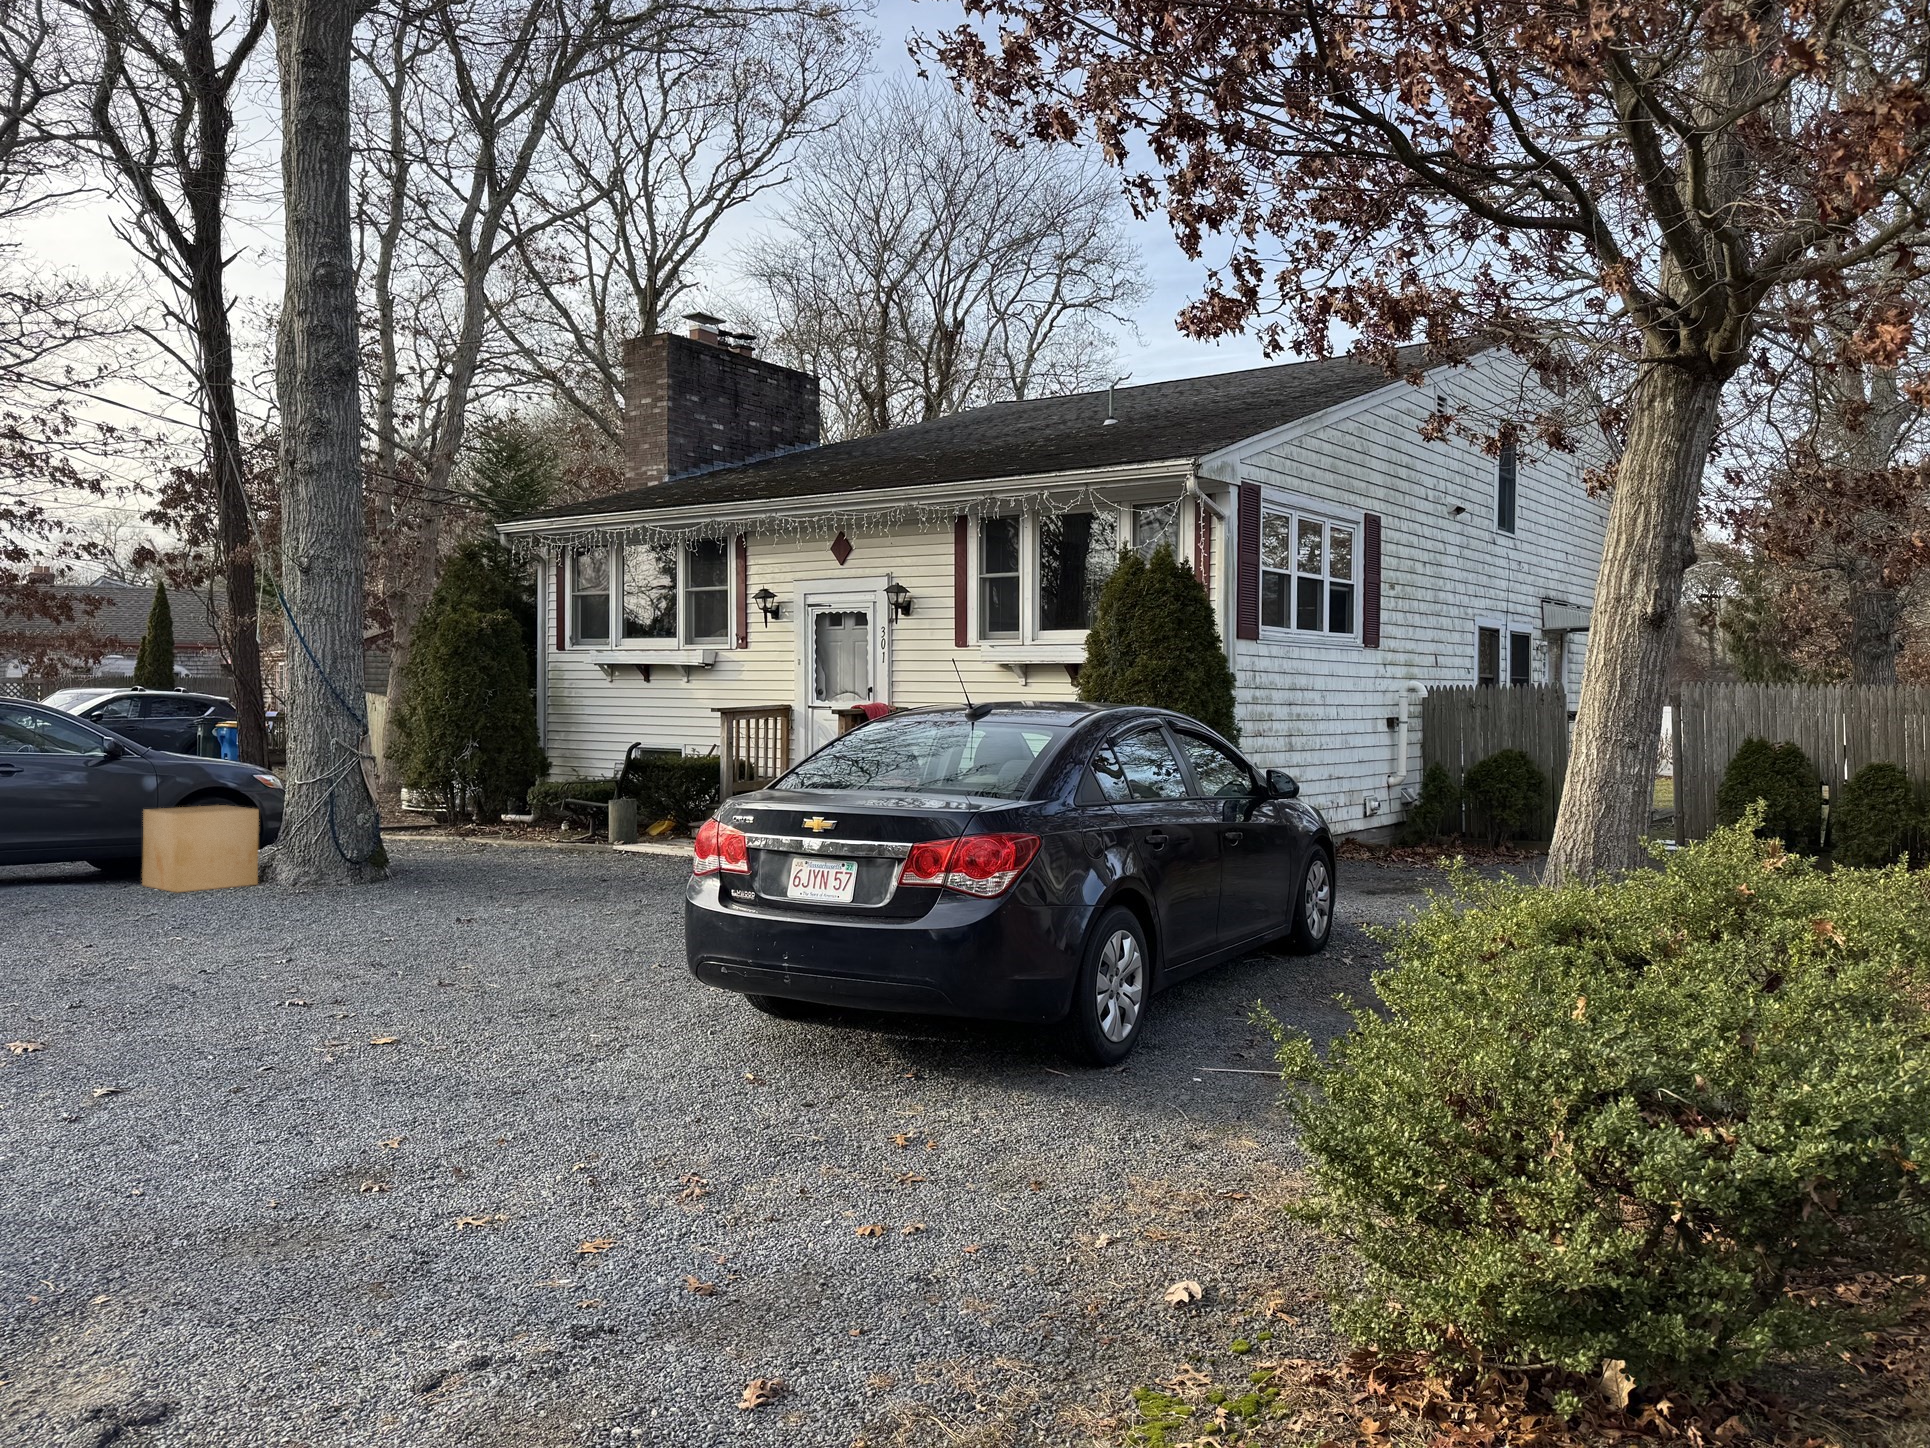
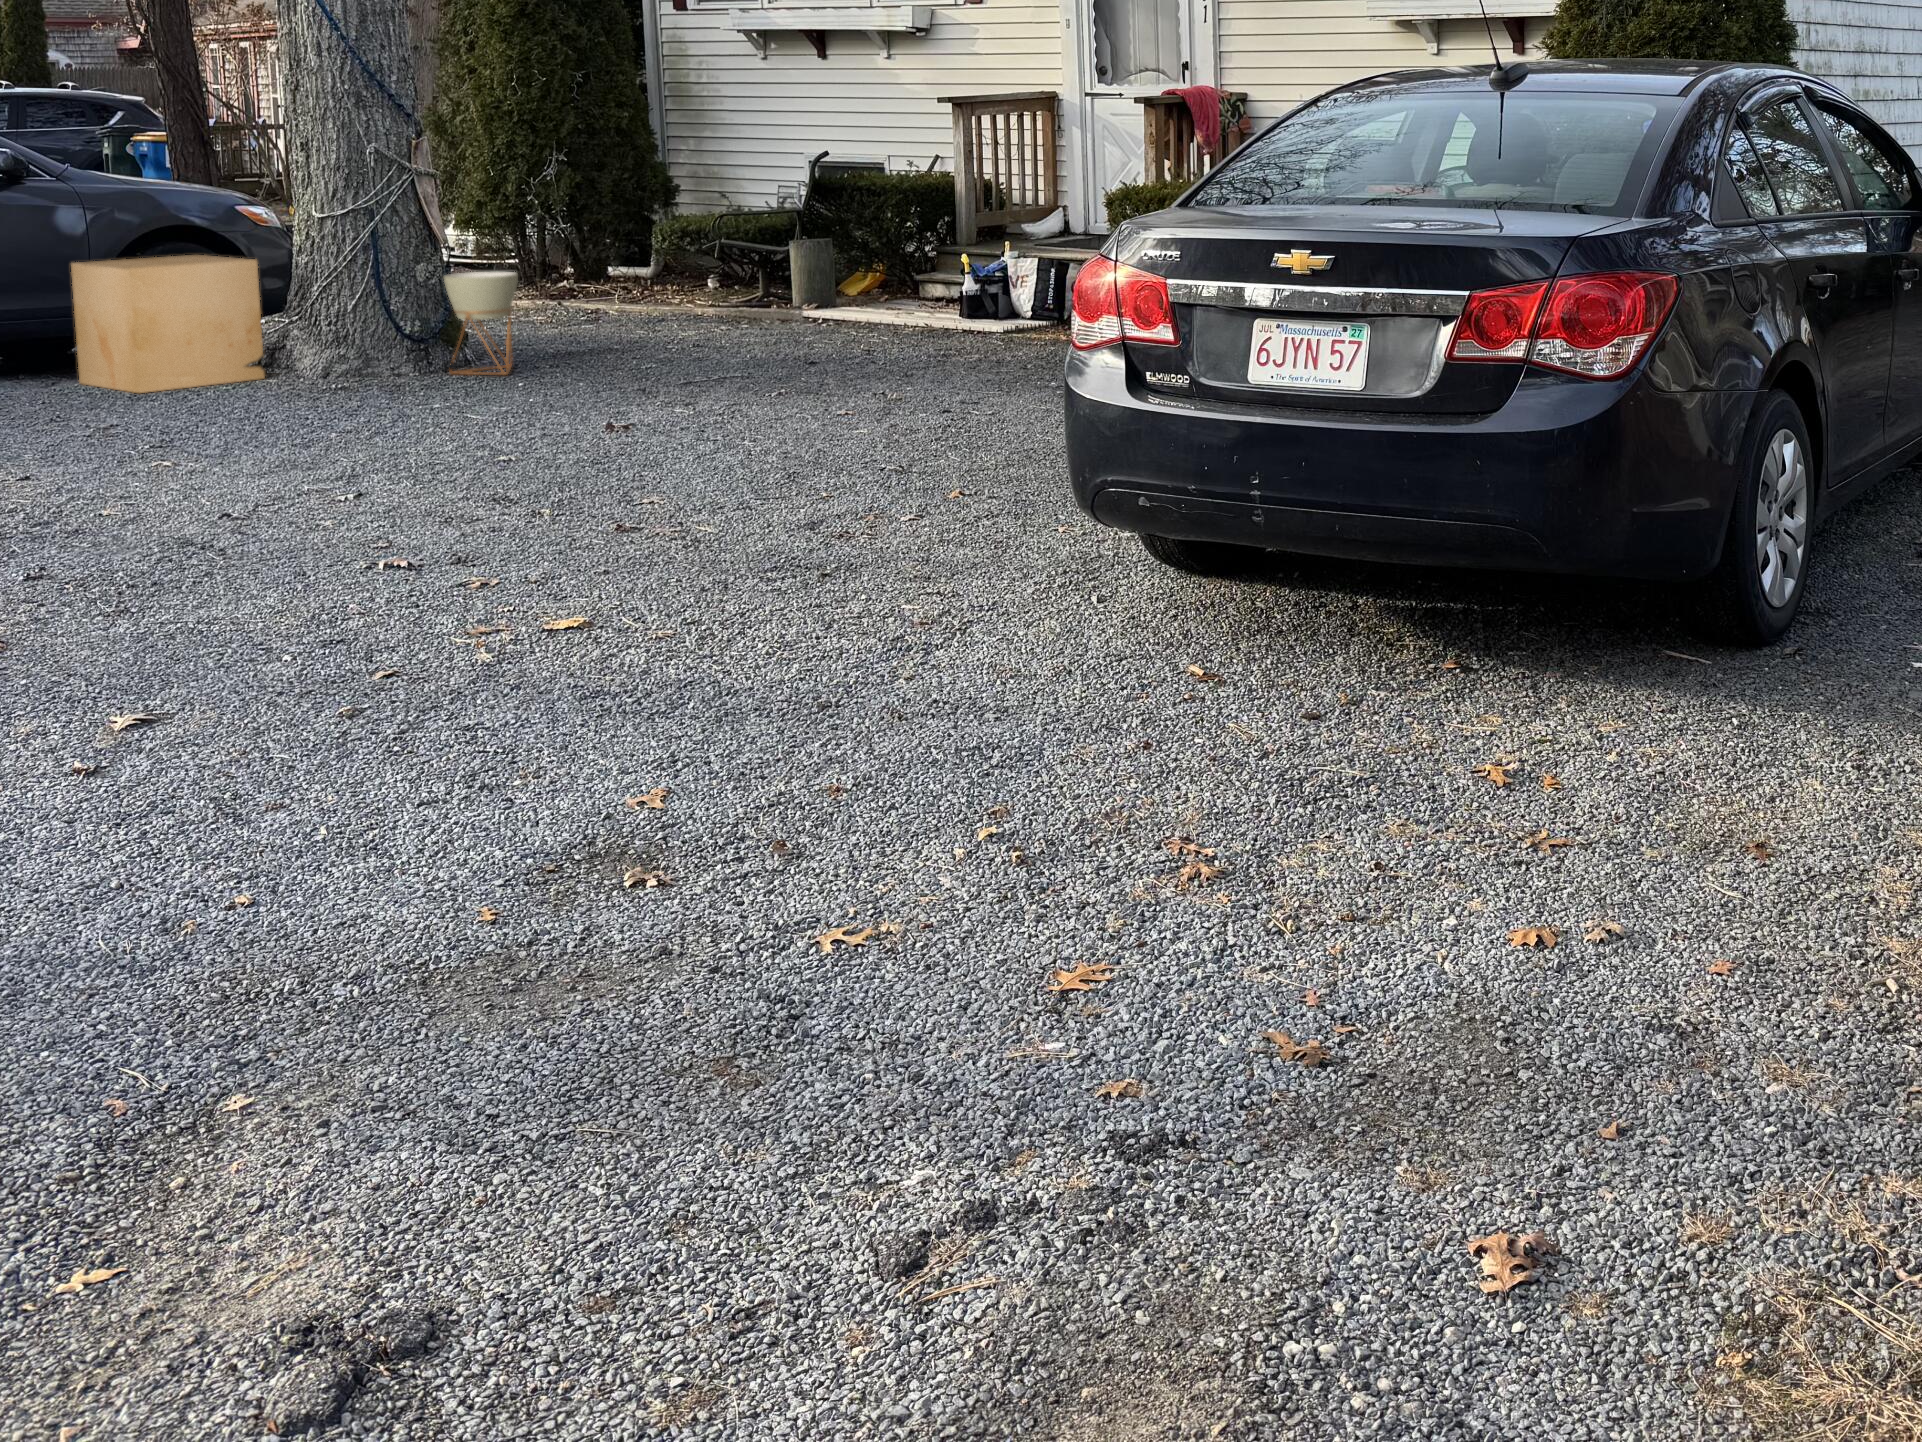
planter: none [374,819,421,885] -> present [444,272,518,375]

